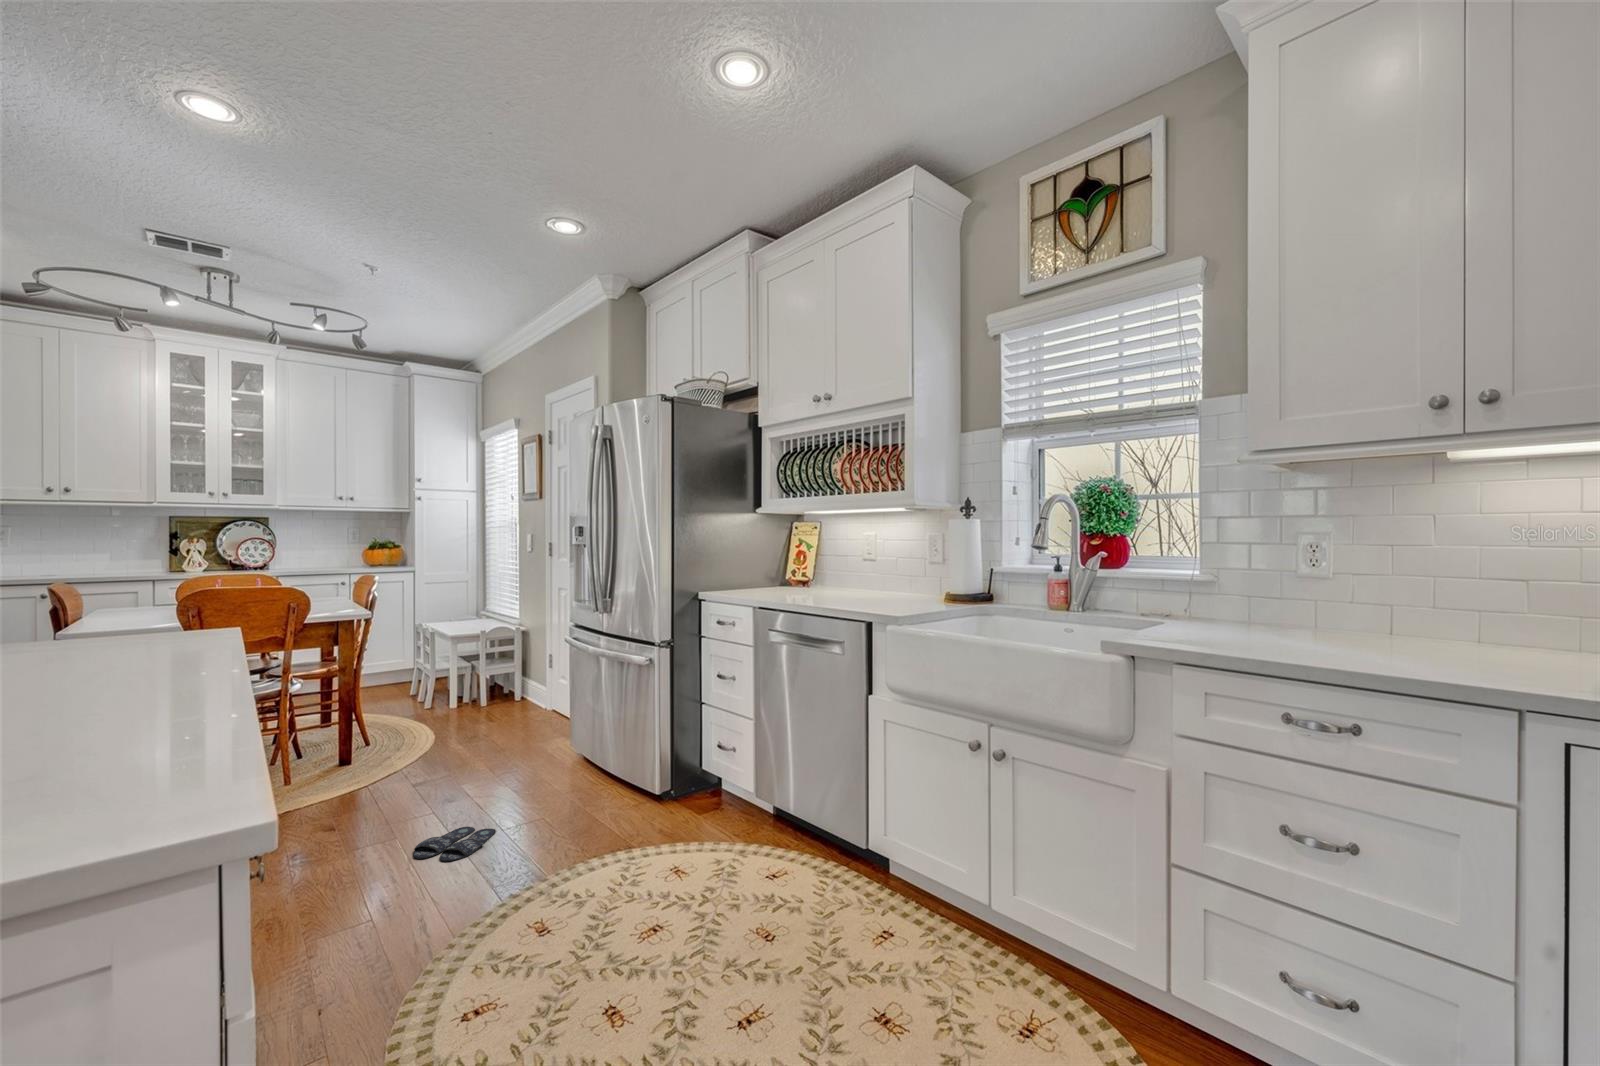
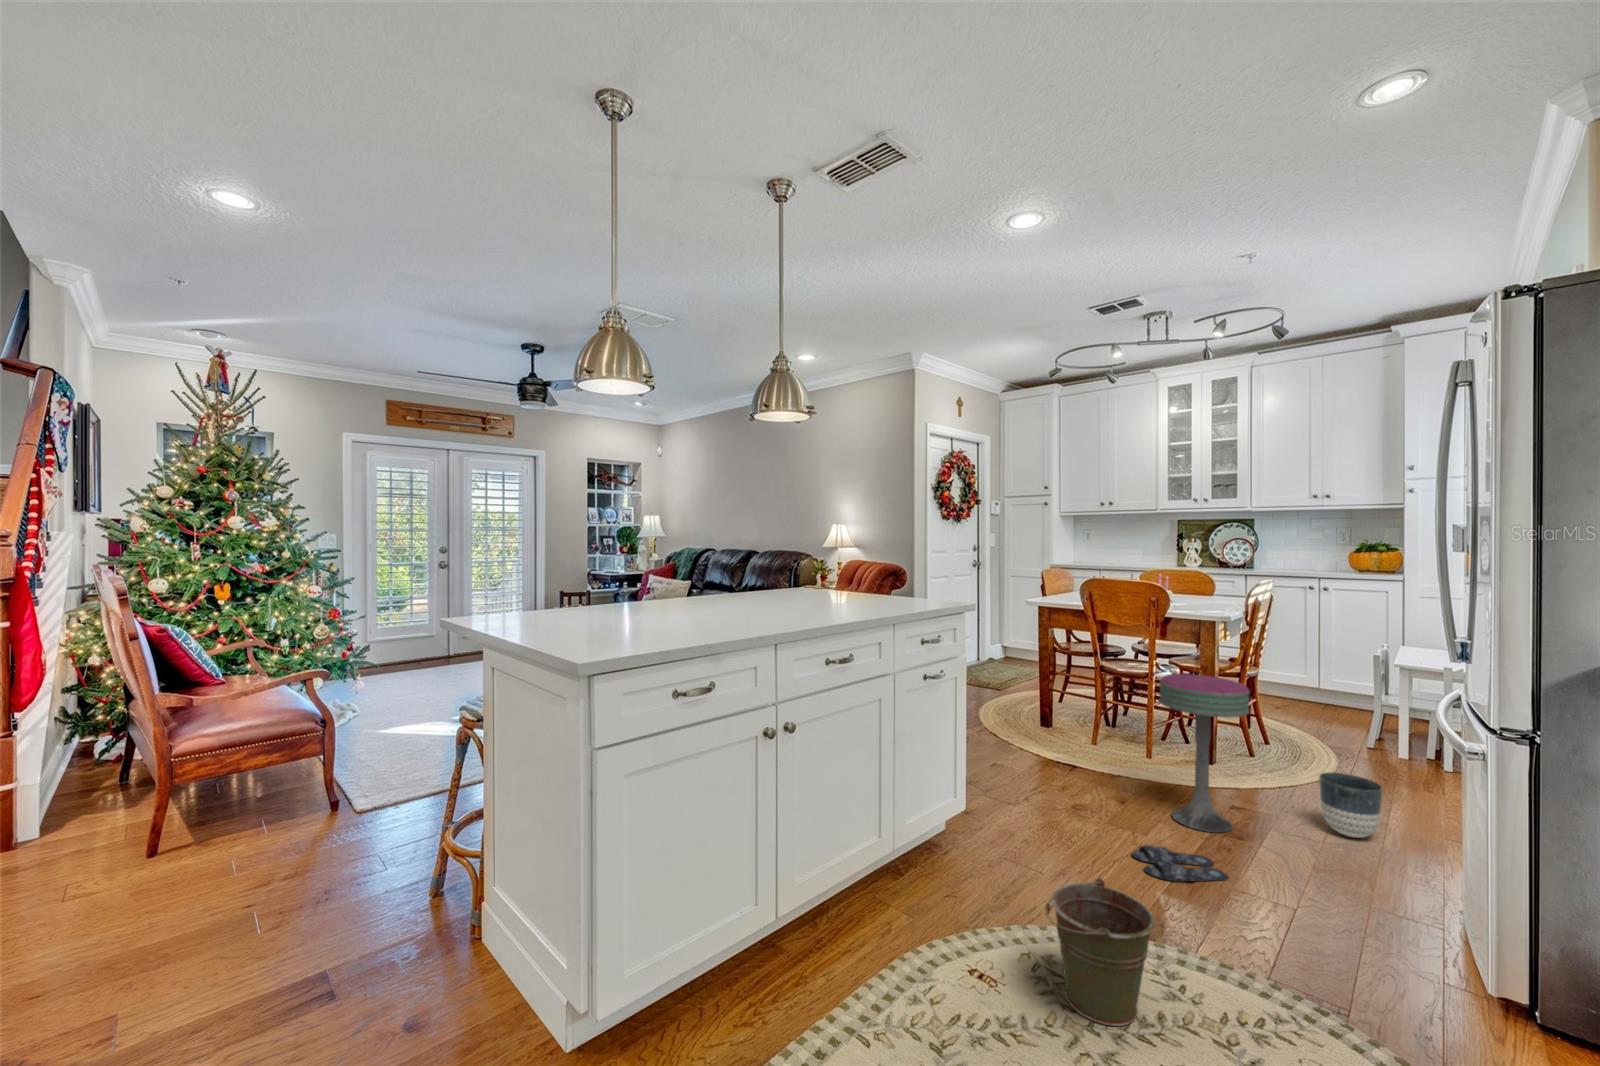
bar stool: none [375,668,459,818] -> present [1159,674,1250,833]
planter: none [486,721,527,769] -> present [1319,772,1383,838]
bucket: none [510,845,603,964] -> present [1045,878,1155,1026]

